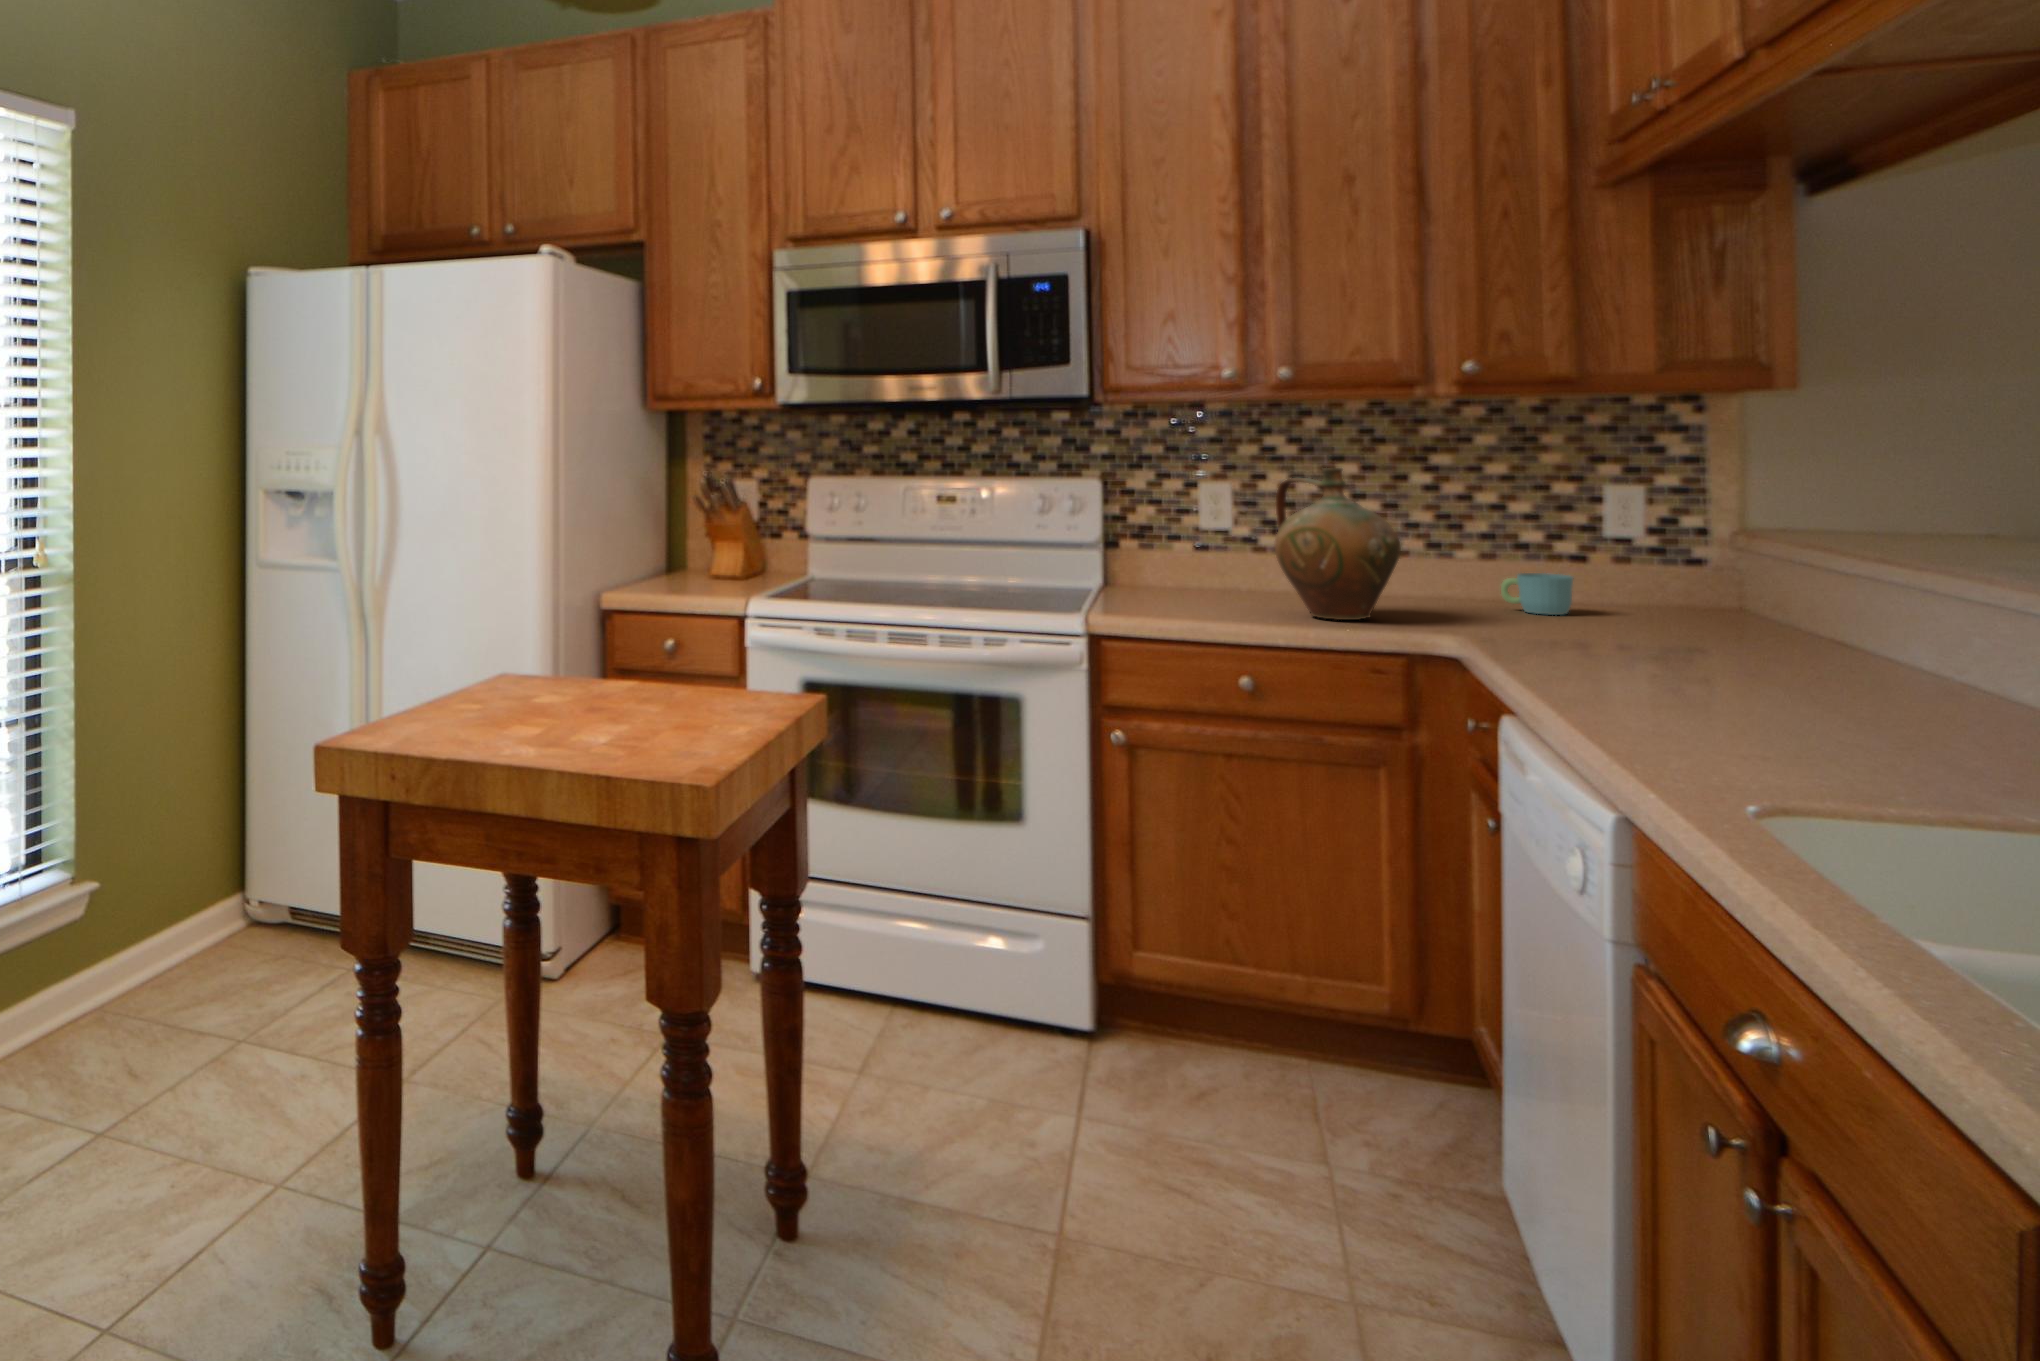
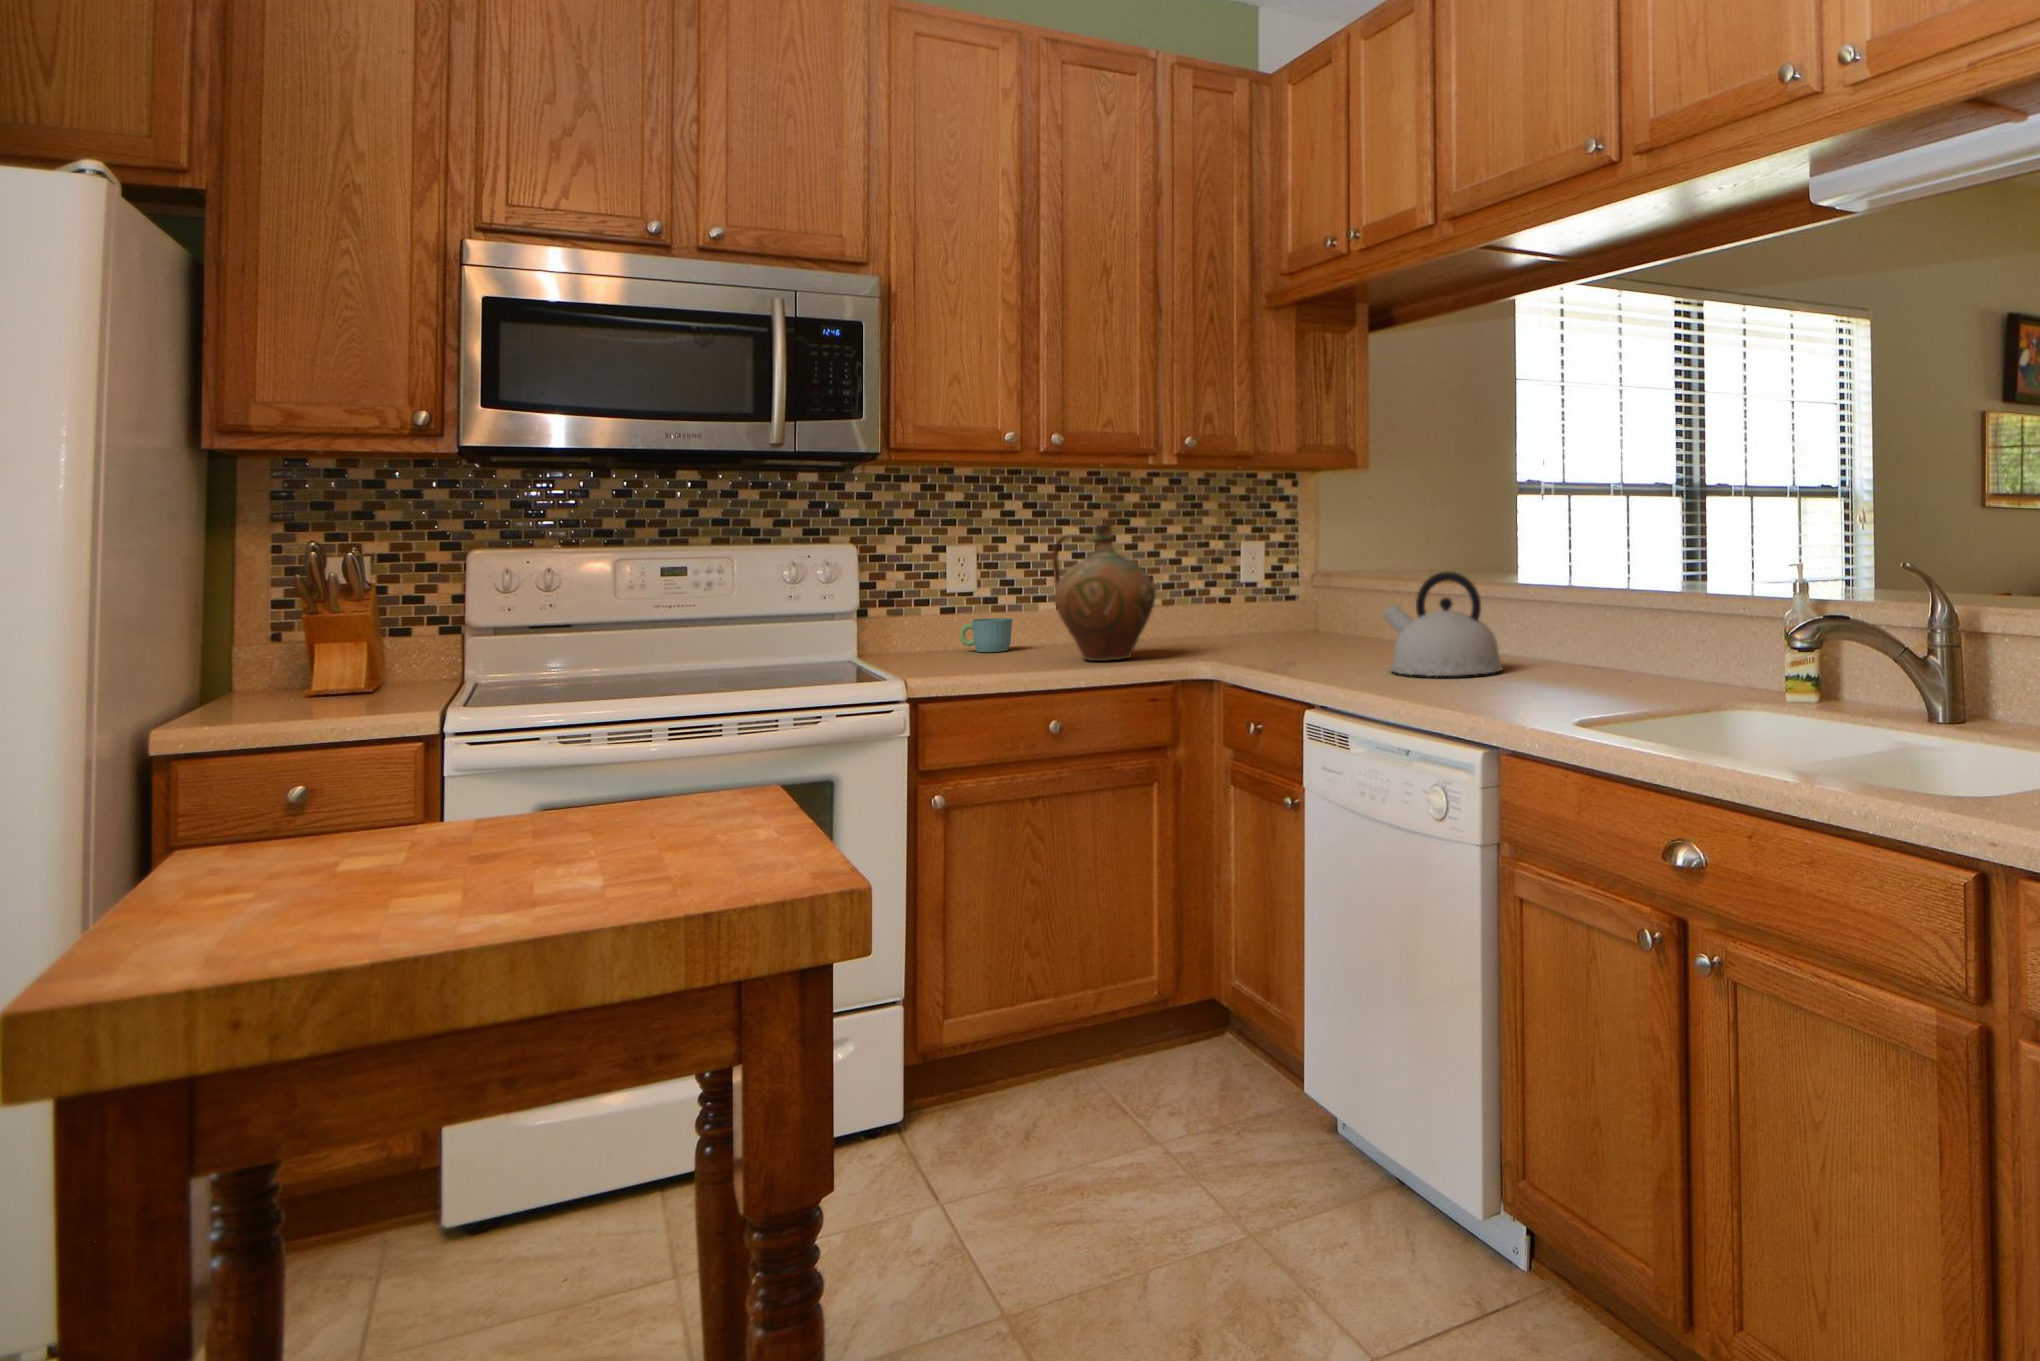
kettle: none [1671,556,1892,712] -> present [1382,572,1503,676]
mug: present [1501,573,1574,615] -> present [960,618,1013,652]

